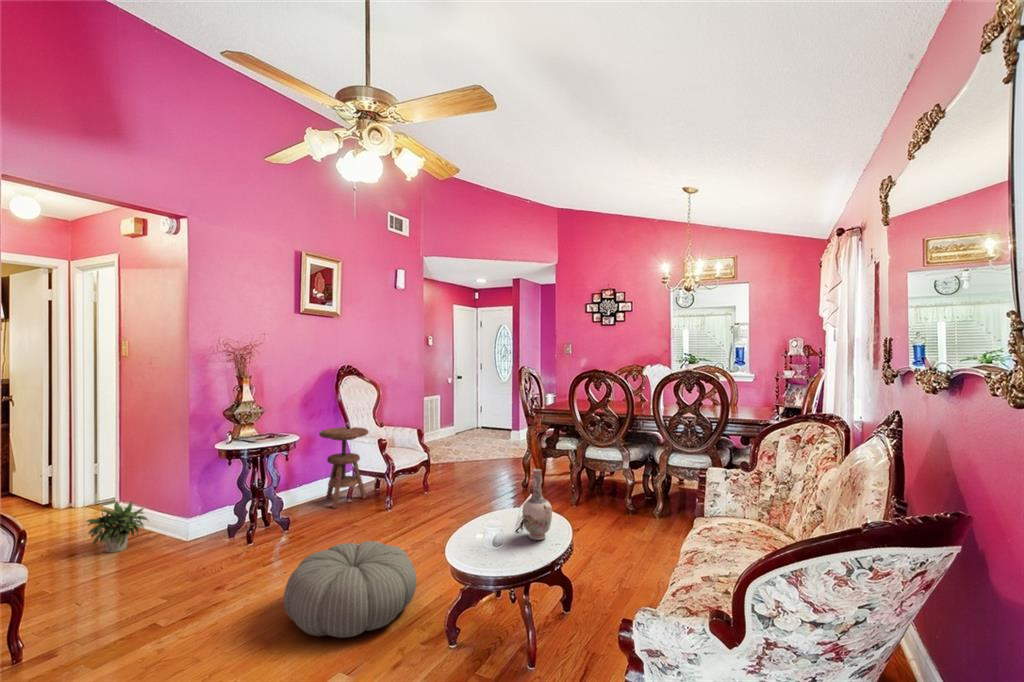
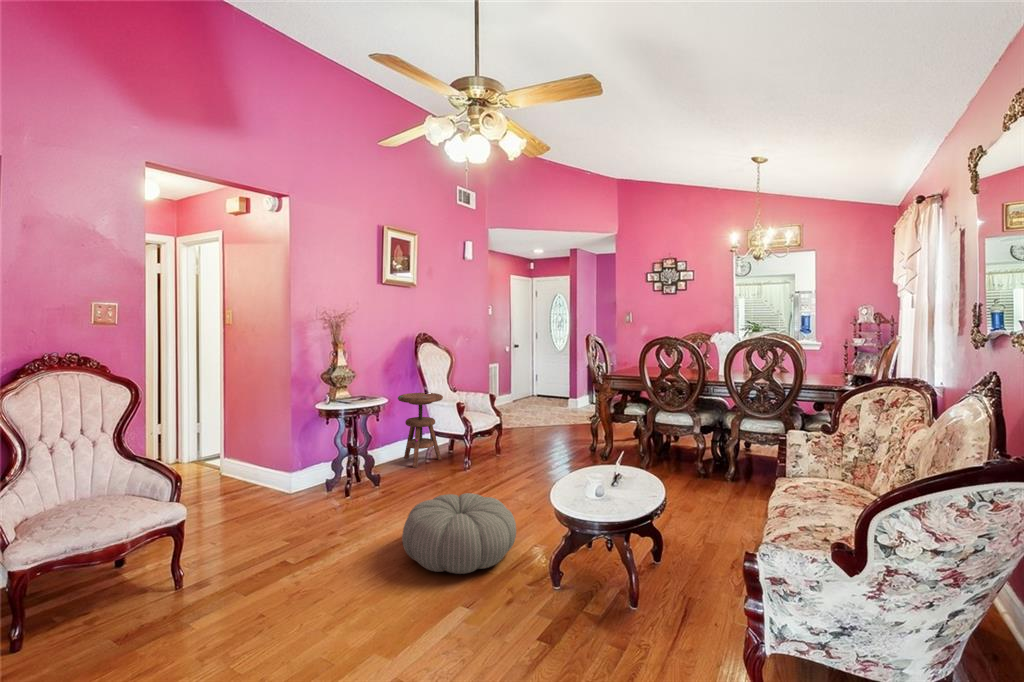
vase: present [523,469,552,540] -> none [620,428,648,492]
potted plant: present [87,501,152,552] -> none [208,455,261,501]

